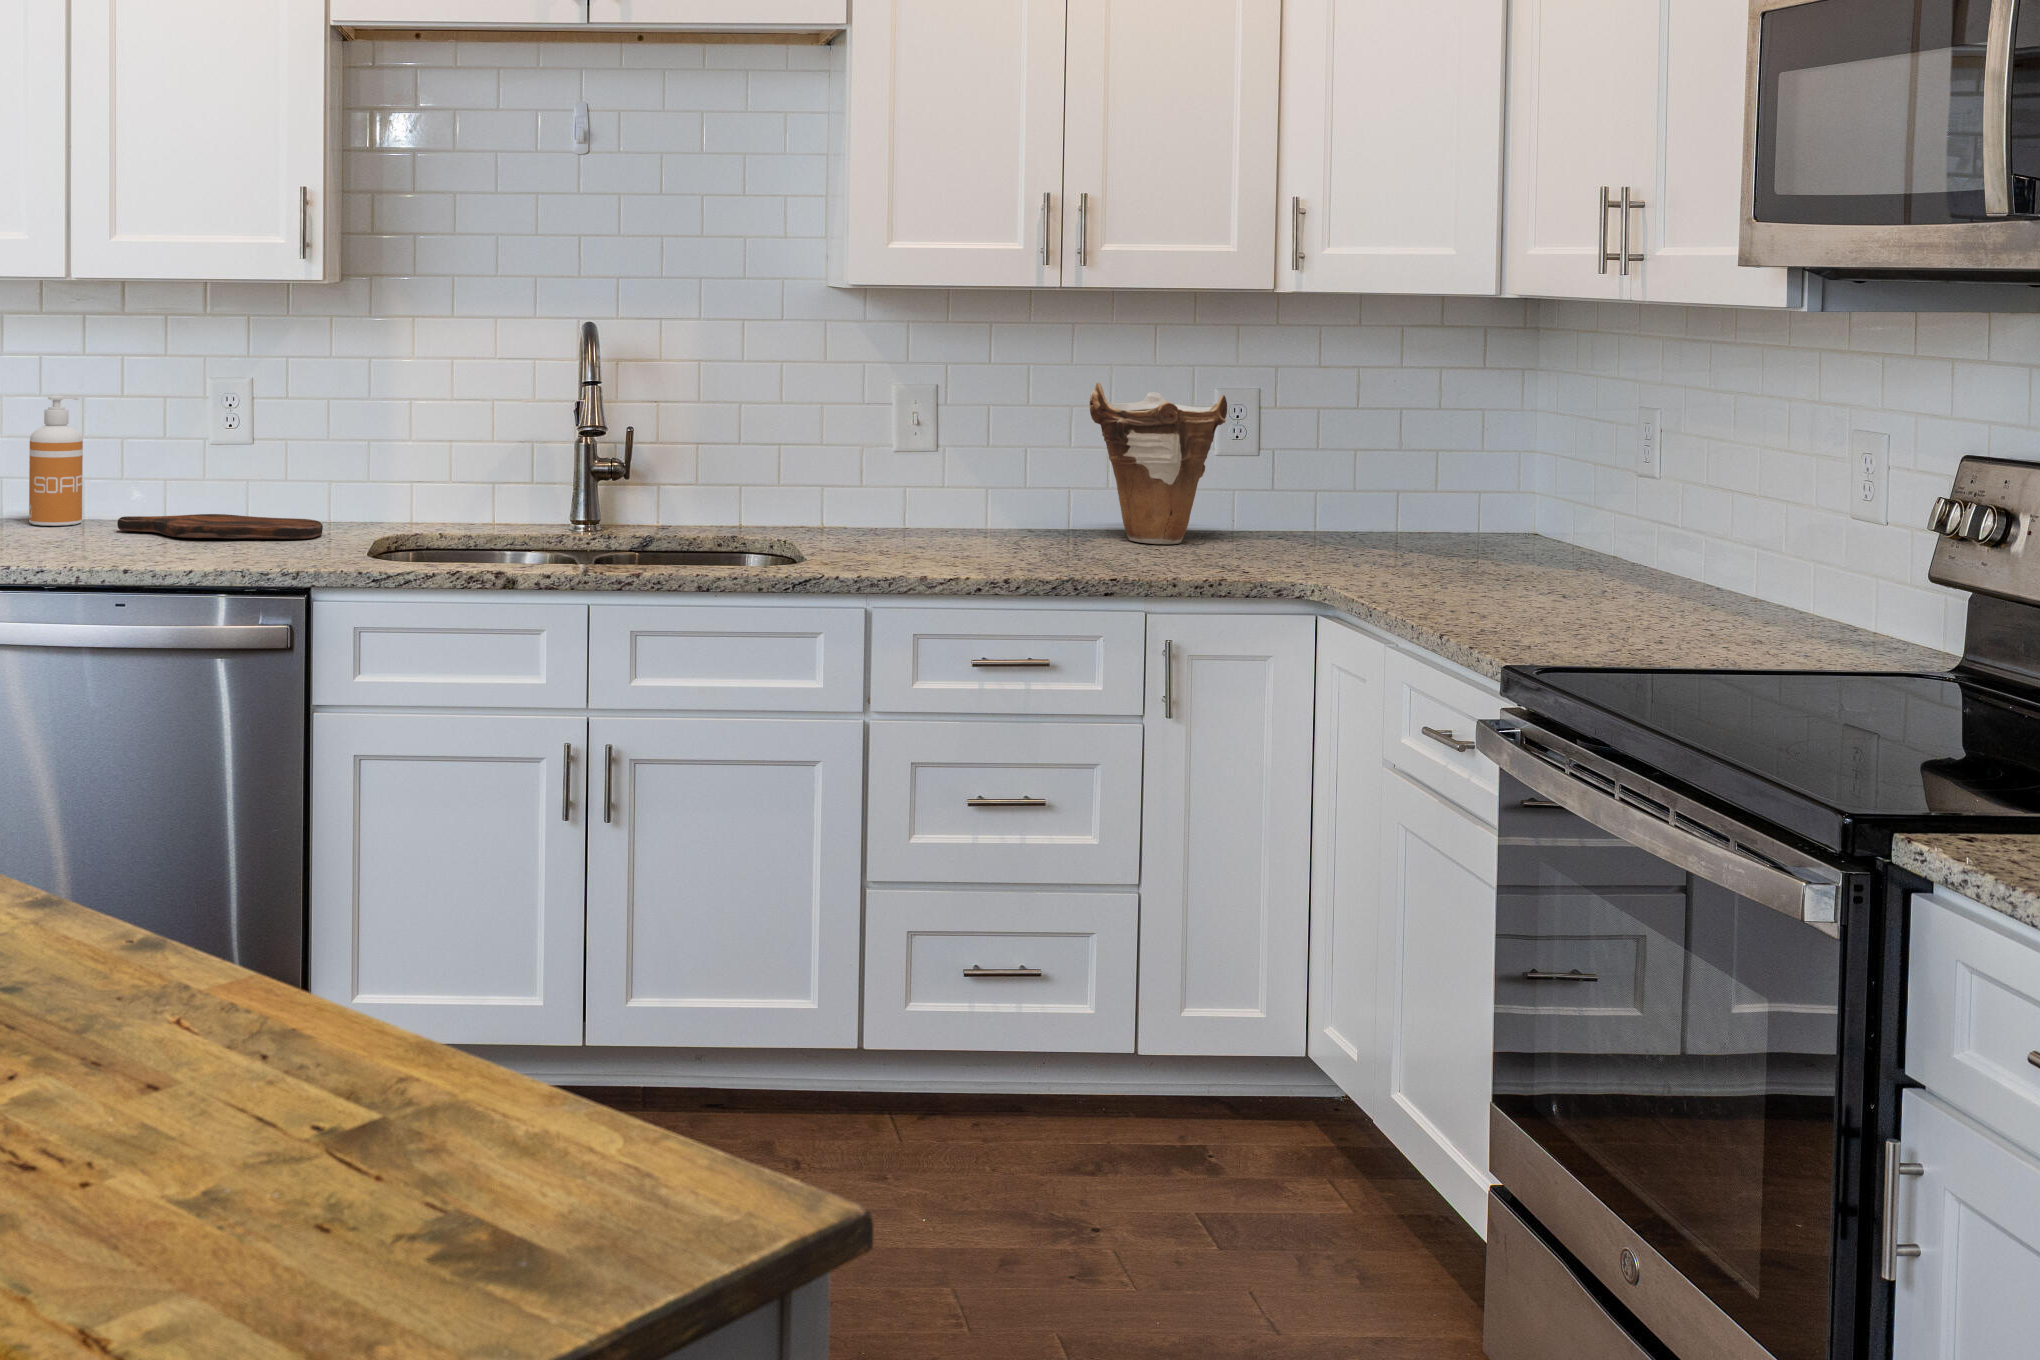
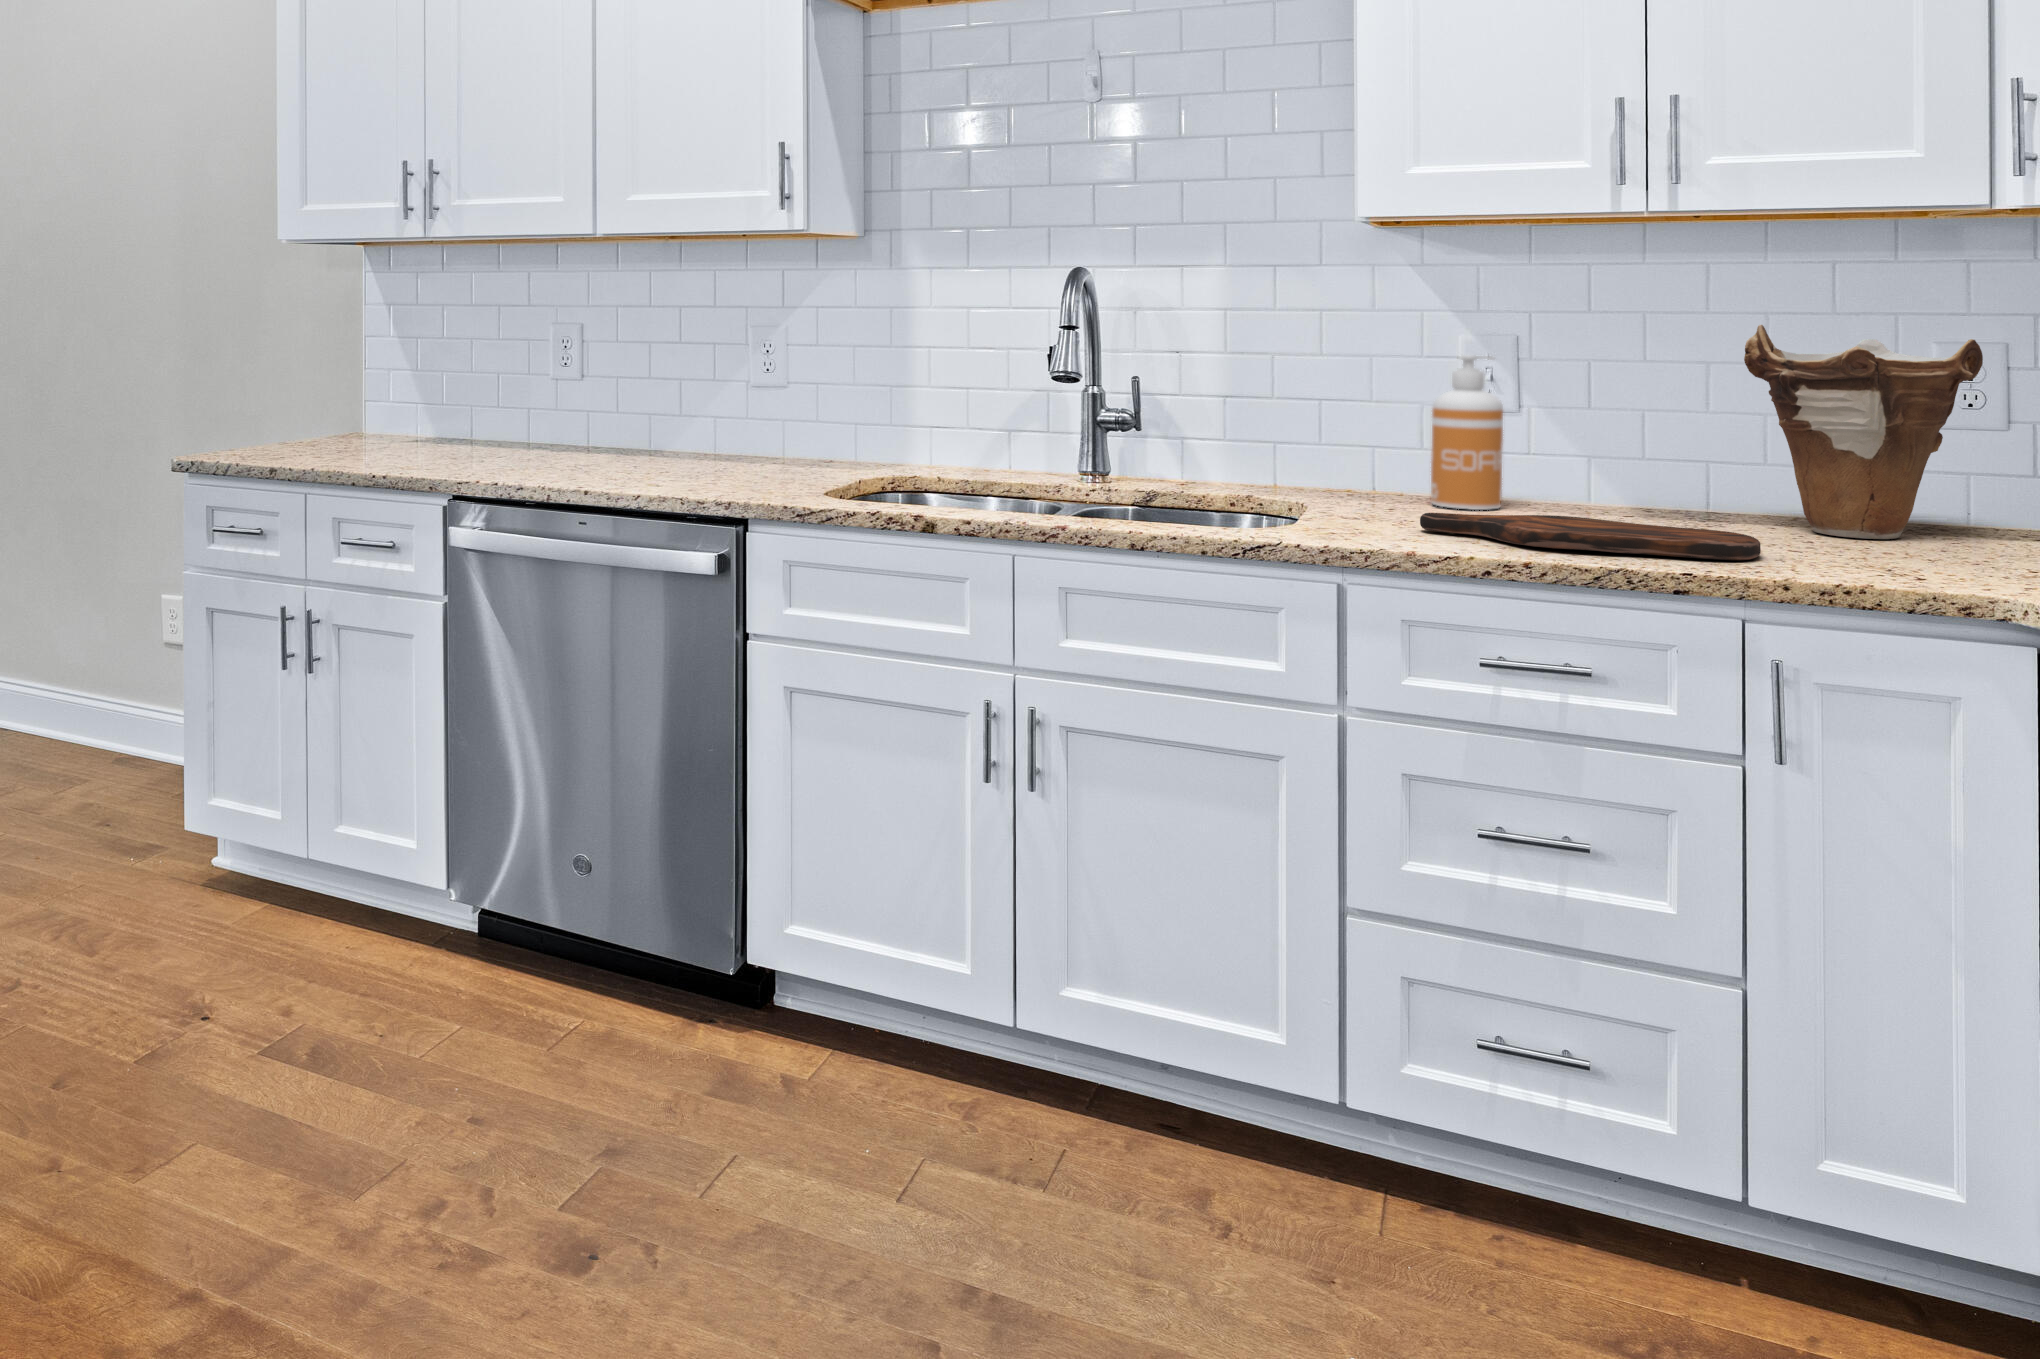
soap dispenser: present [29,396,83,526] -> present [1431,355,1503,510]
cutting board: present [117,514,323,539] -> present [1420,513,1761,560]

